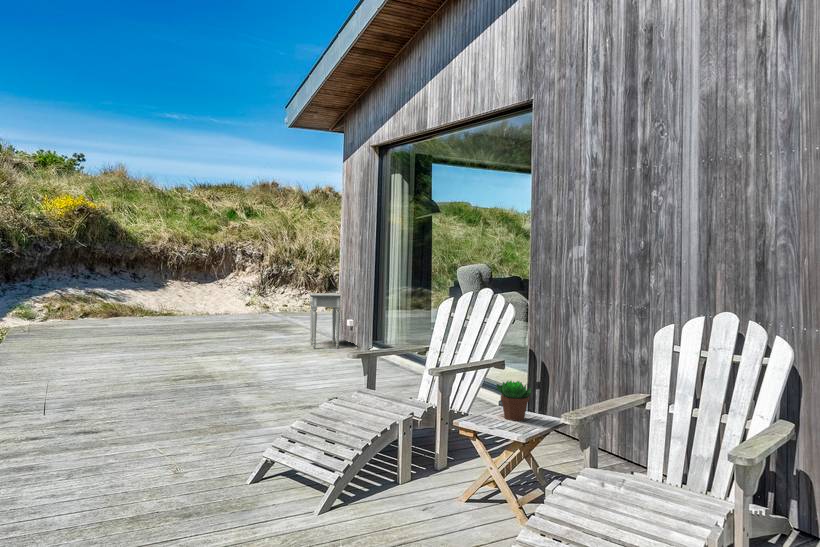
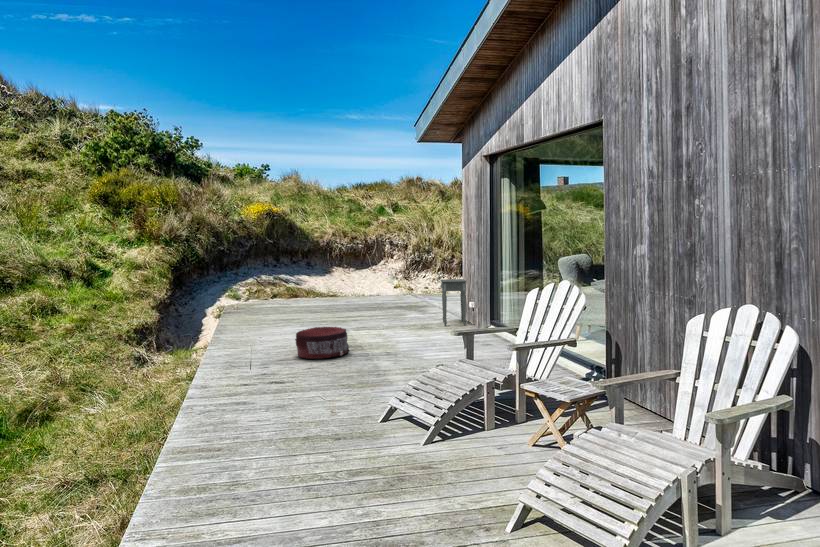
pouf: none [115,347,194,390] -> present [295,327,349,359]
succulent plant: present [497,381,531,421] -> none [553,356,583,387]

